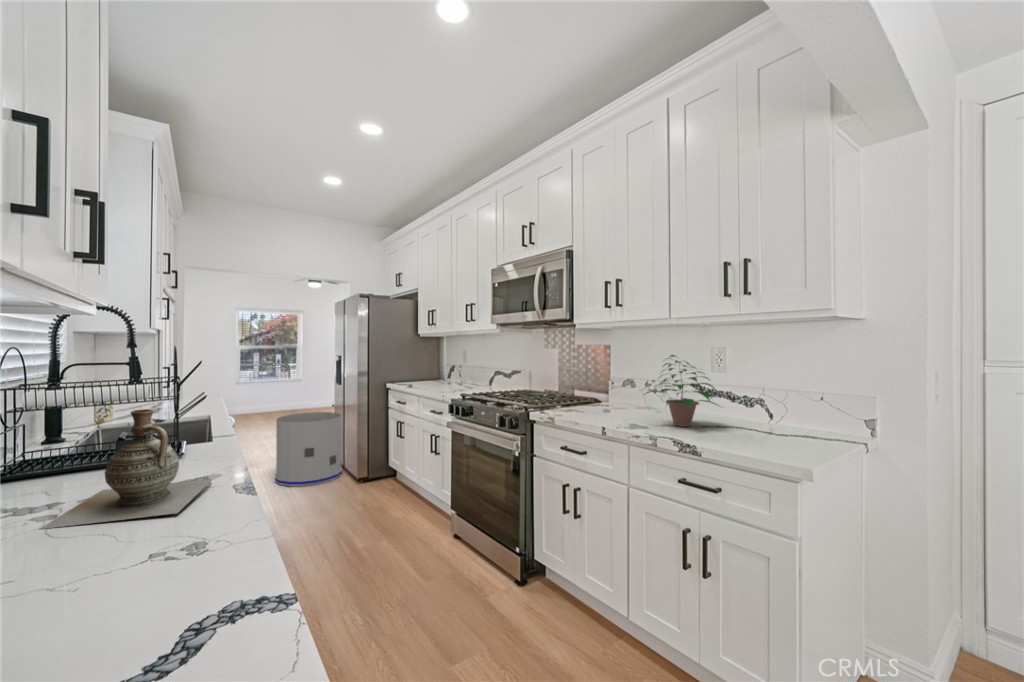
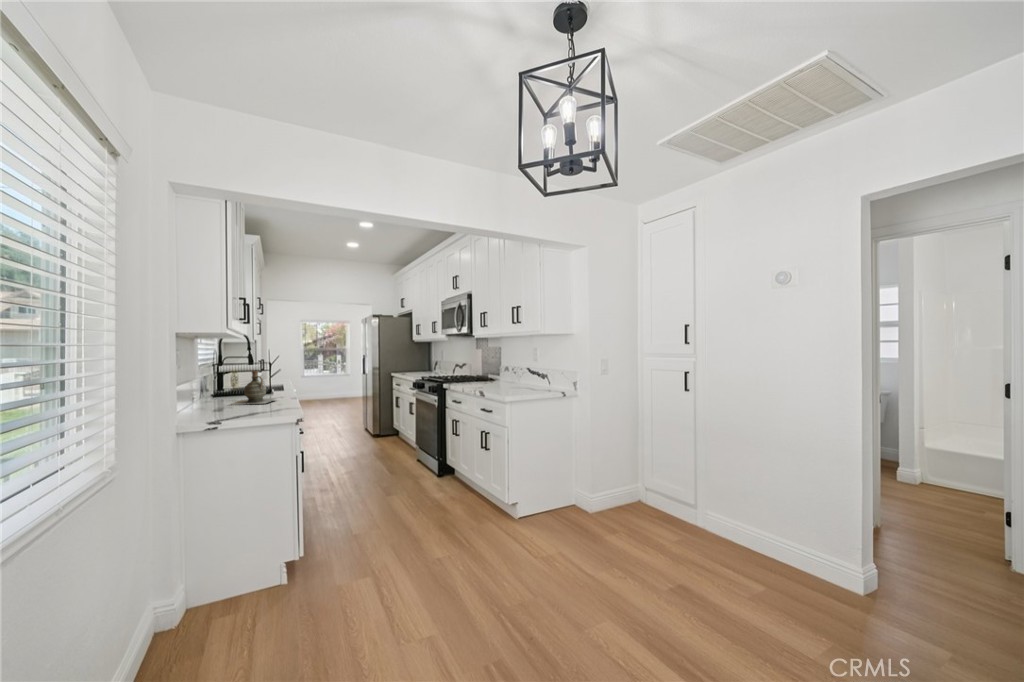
potted plant: present [645,355,717,427] -> none [485,352,523,388]
trash can: present [275,412,343,487] -> none [323,393,366,439]

